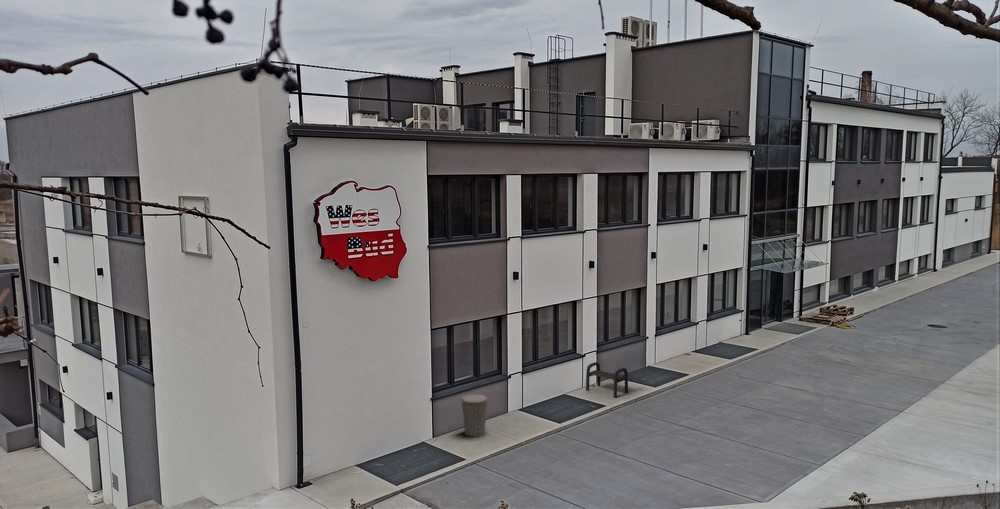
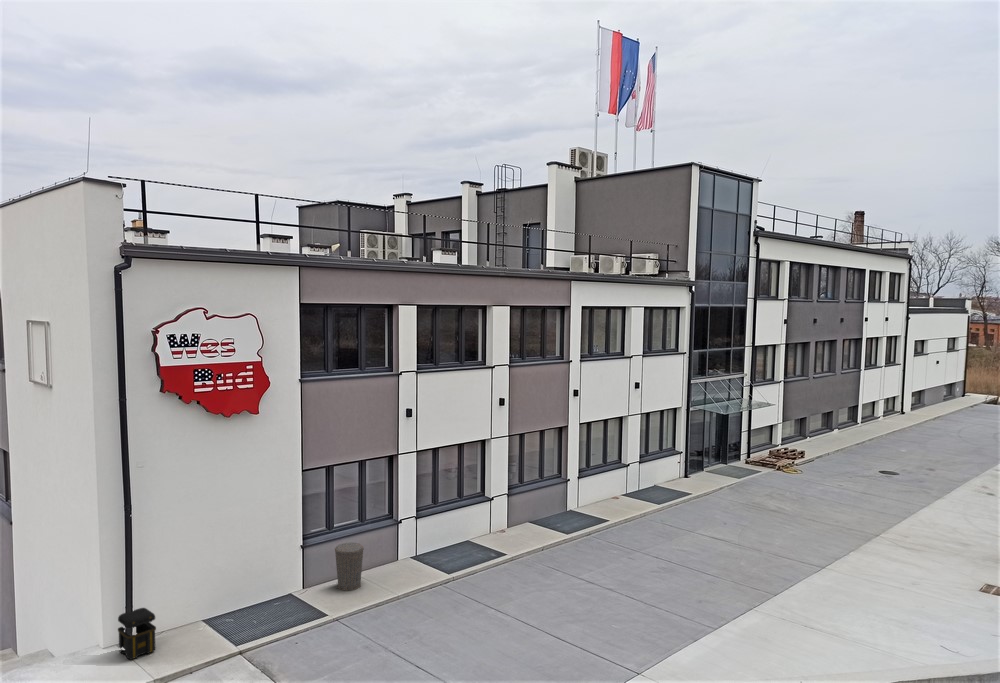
bench: present [586,362,628,397] -> none [491,508,535,548]
toolbox: none [296,452,329,496] -> present [118,608,156,660]

